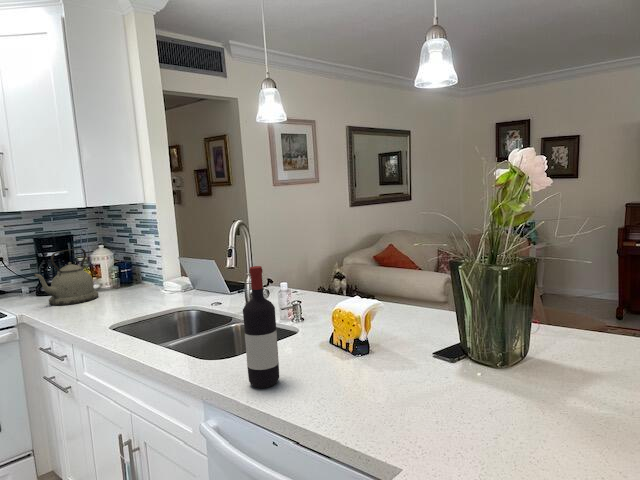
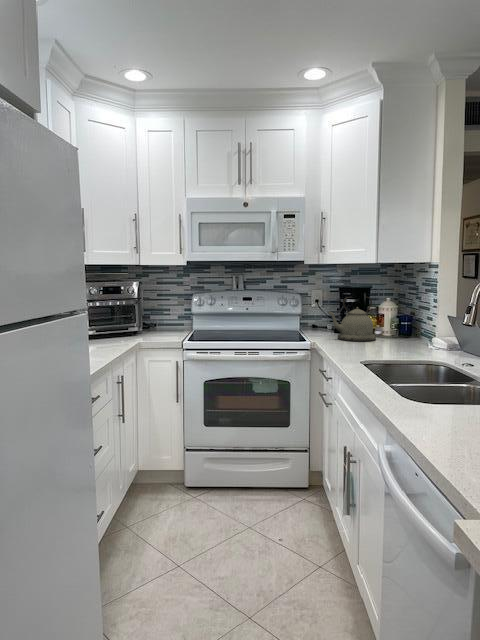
wine bottle: present [243,266,279,388] -> none [418,301,457,429]

